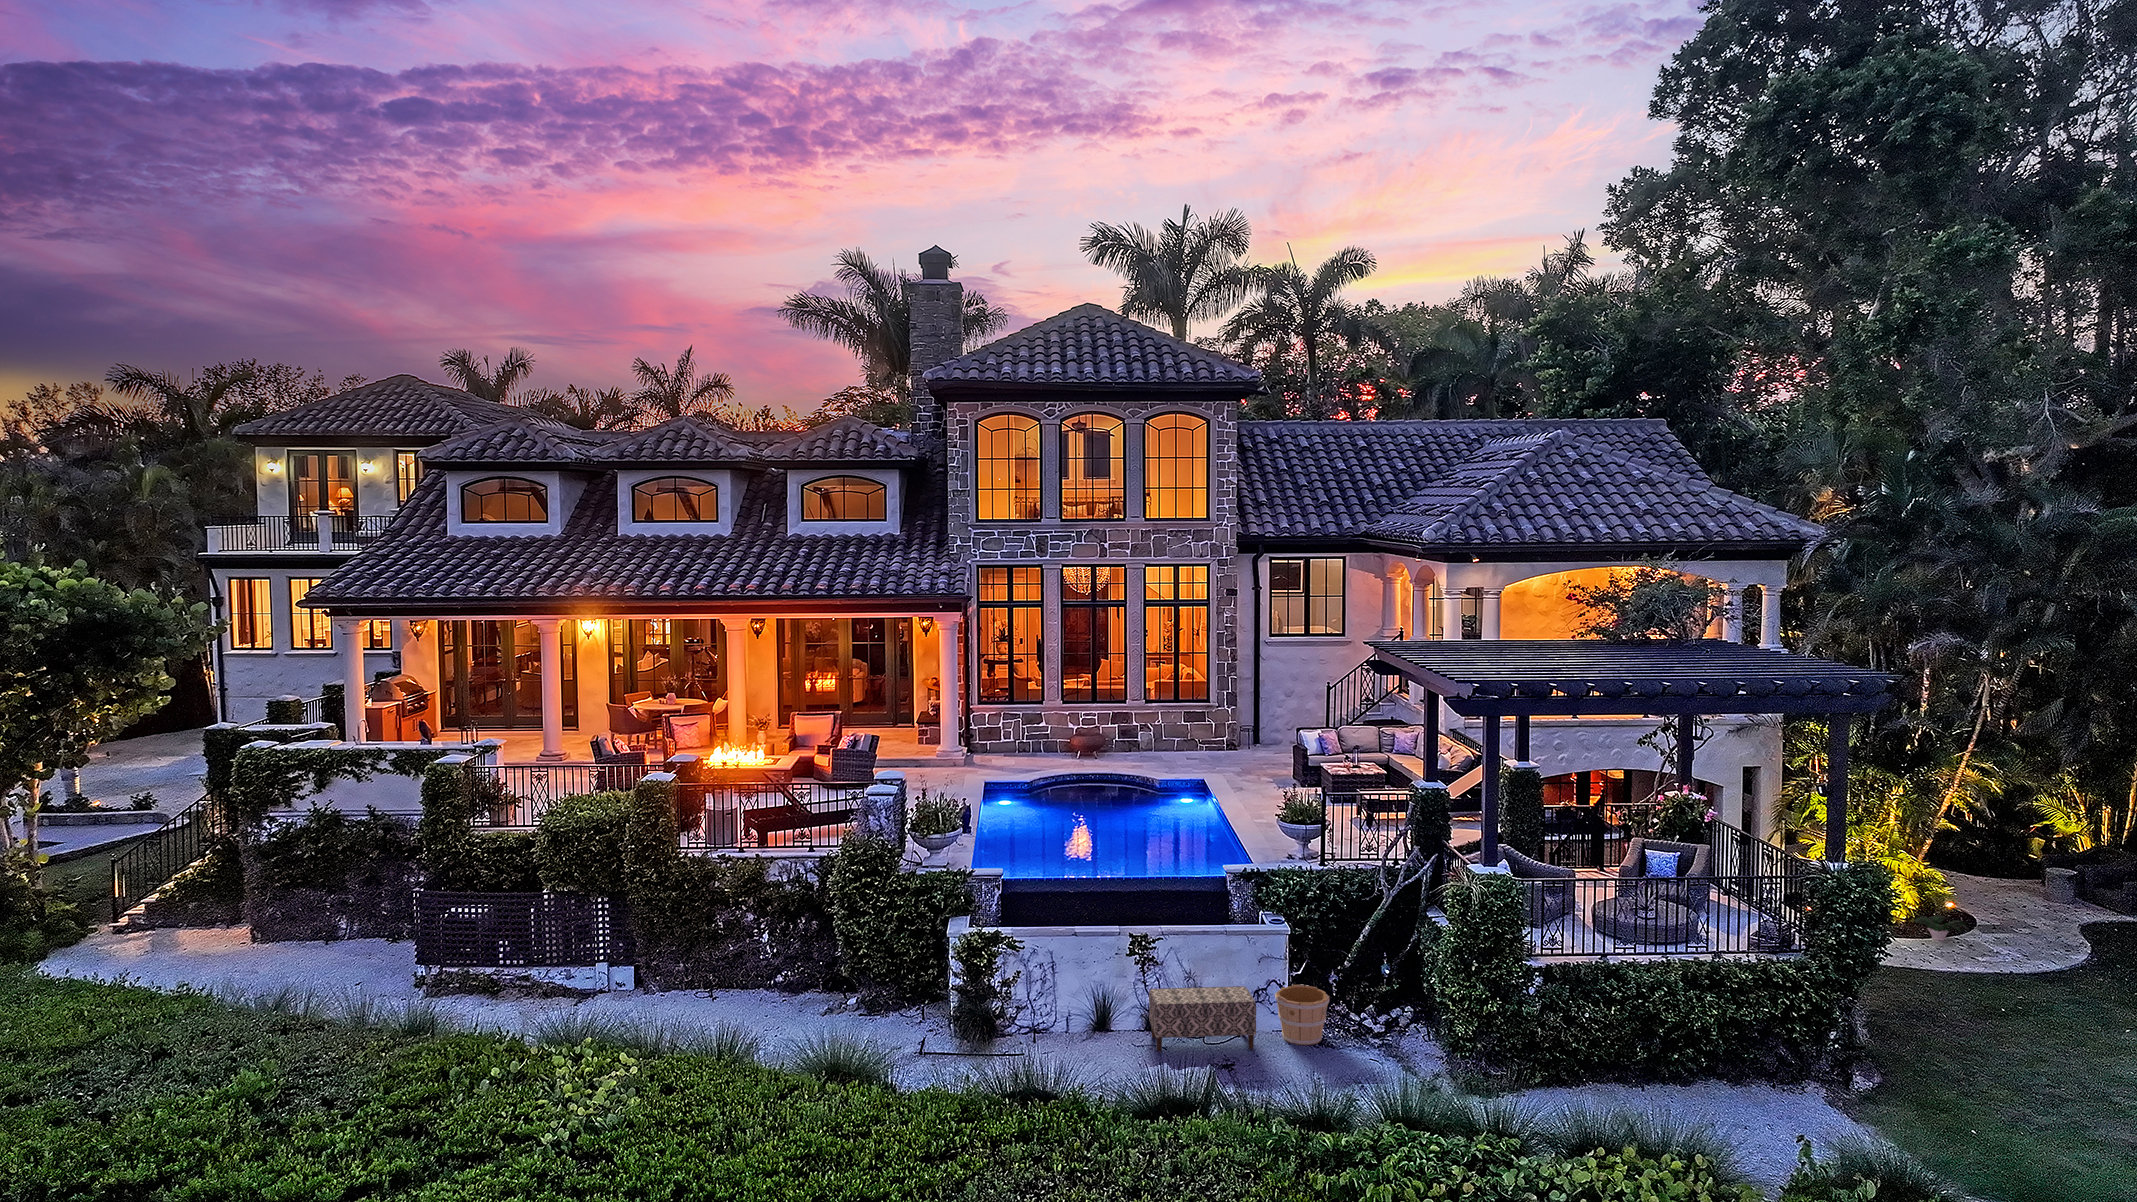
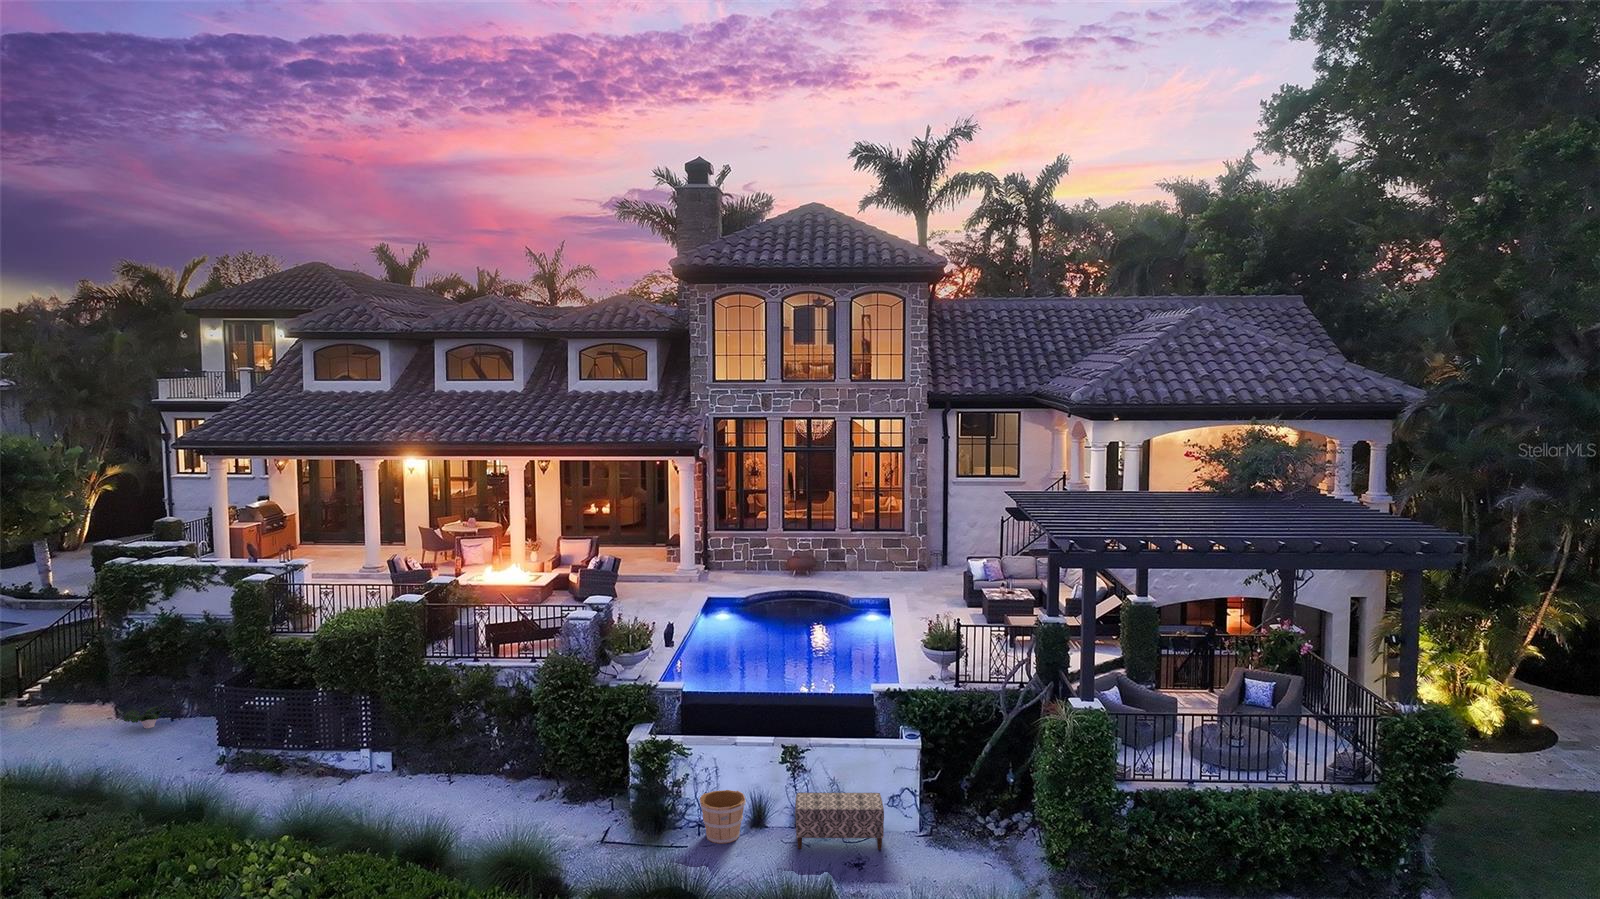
potted plant: present [1914,915,1969,941] -> present [124,706,172,728]
wooden bucket: present [1275,985,1329,1045] -> present [700,790,746,844]

